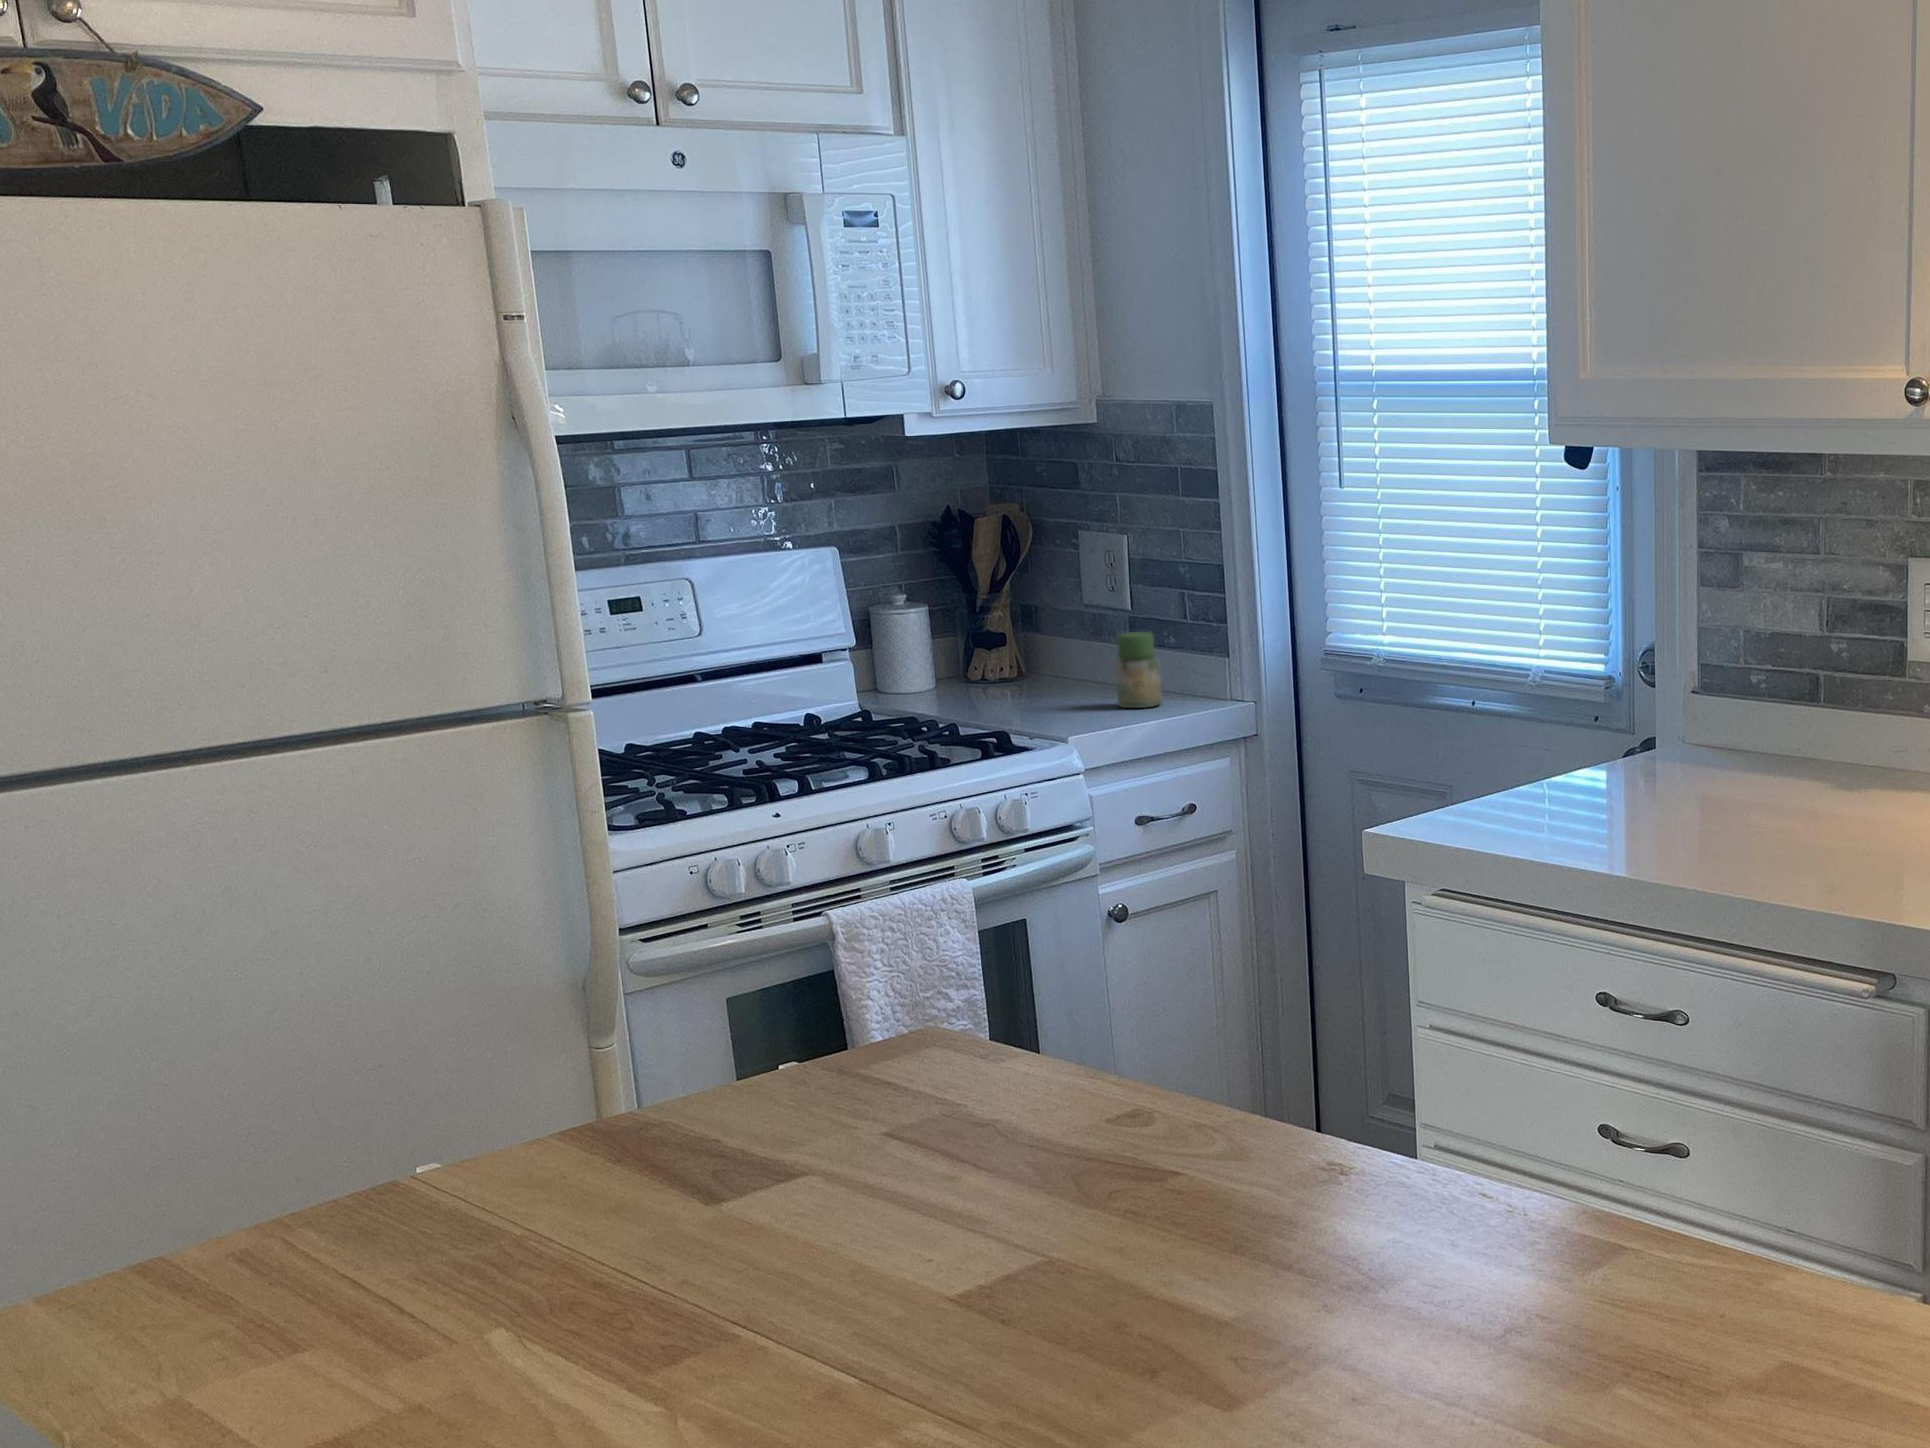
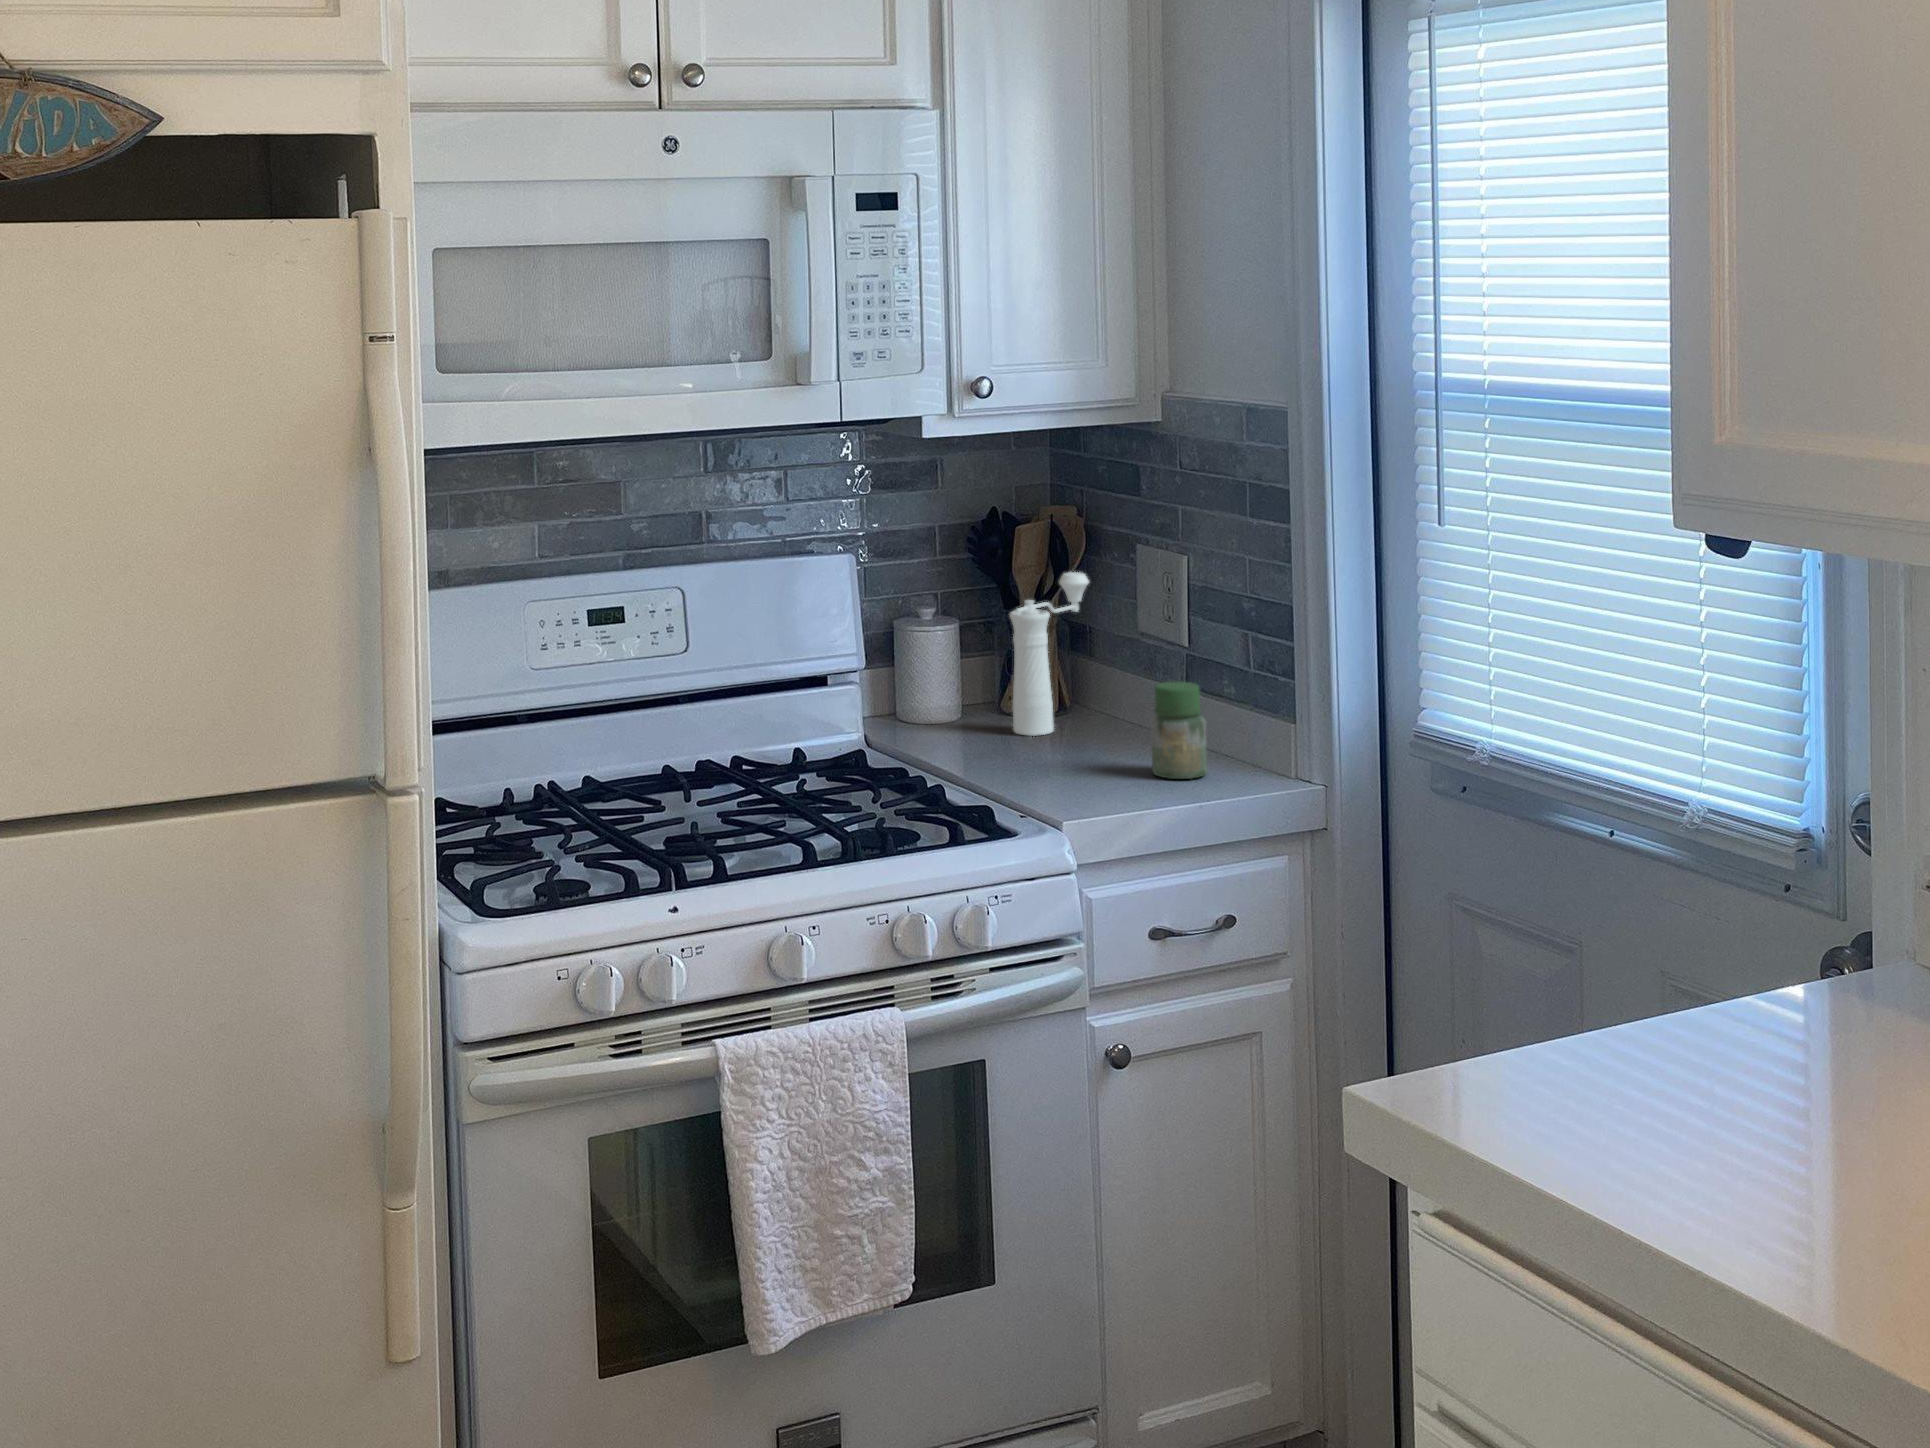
pepper mill: none [977,559,1038,695] -> present [1010,572,1089,736]

